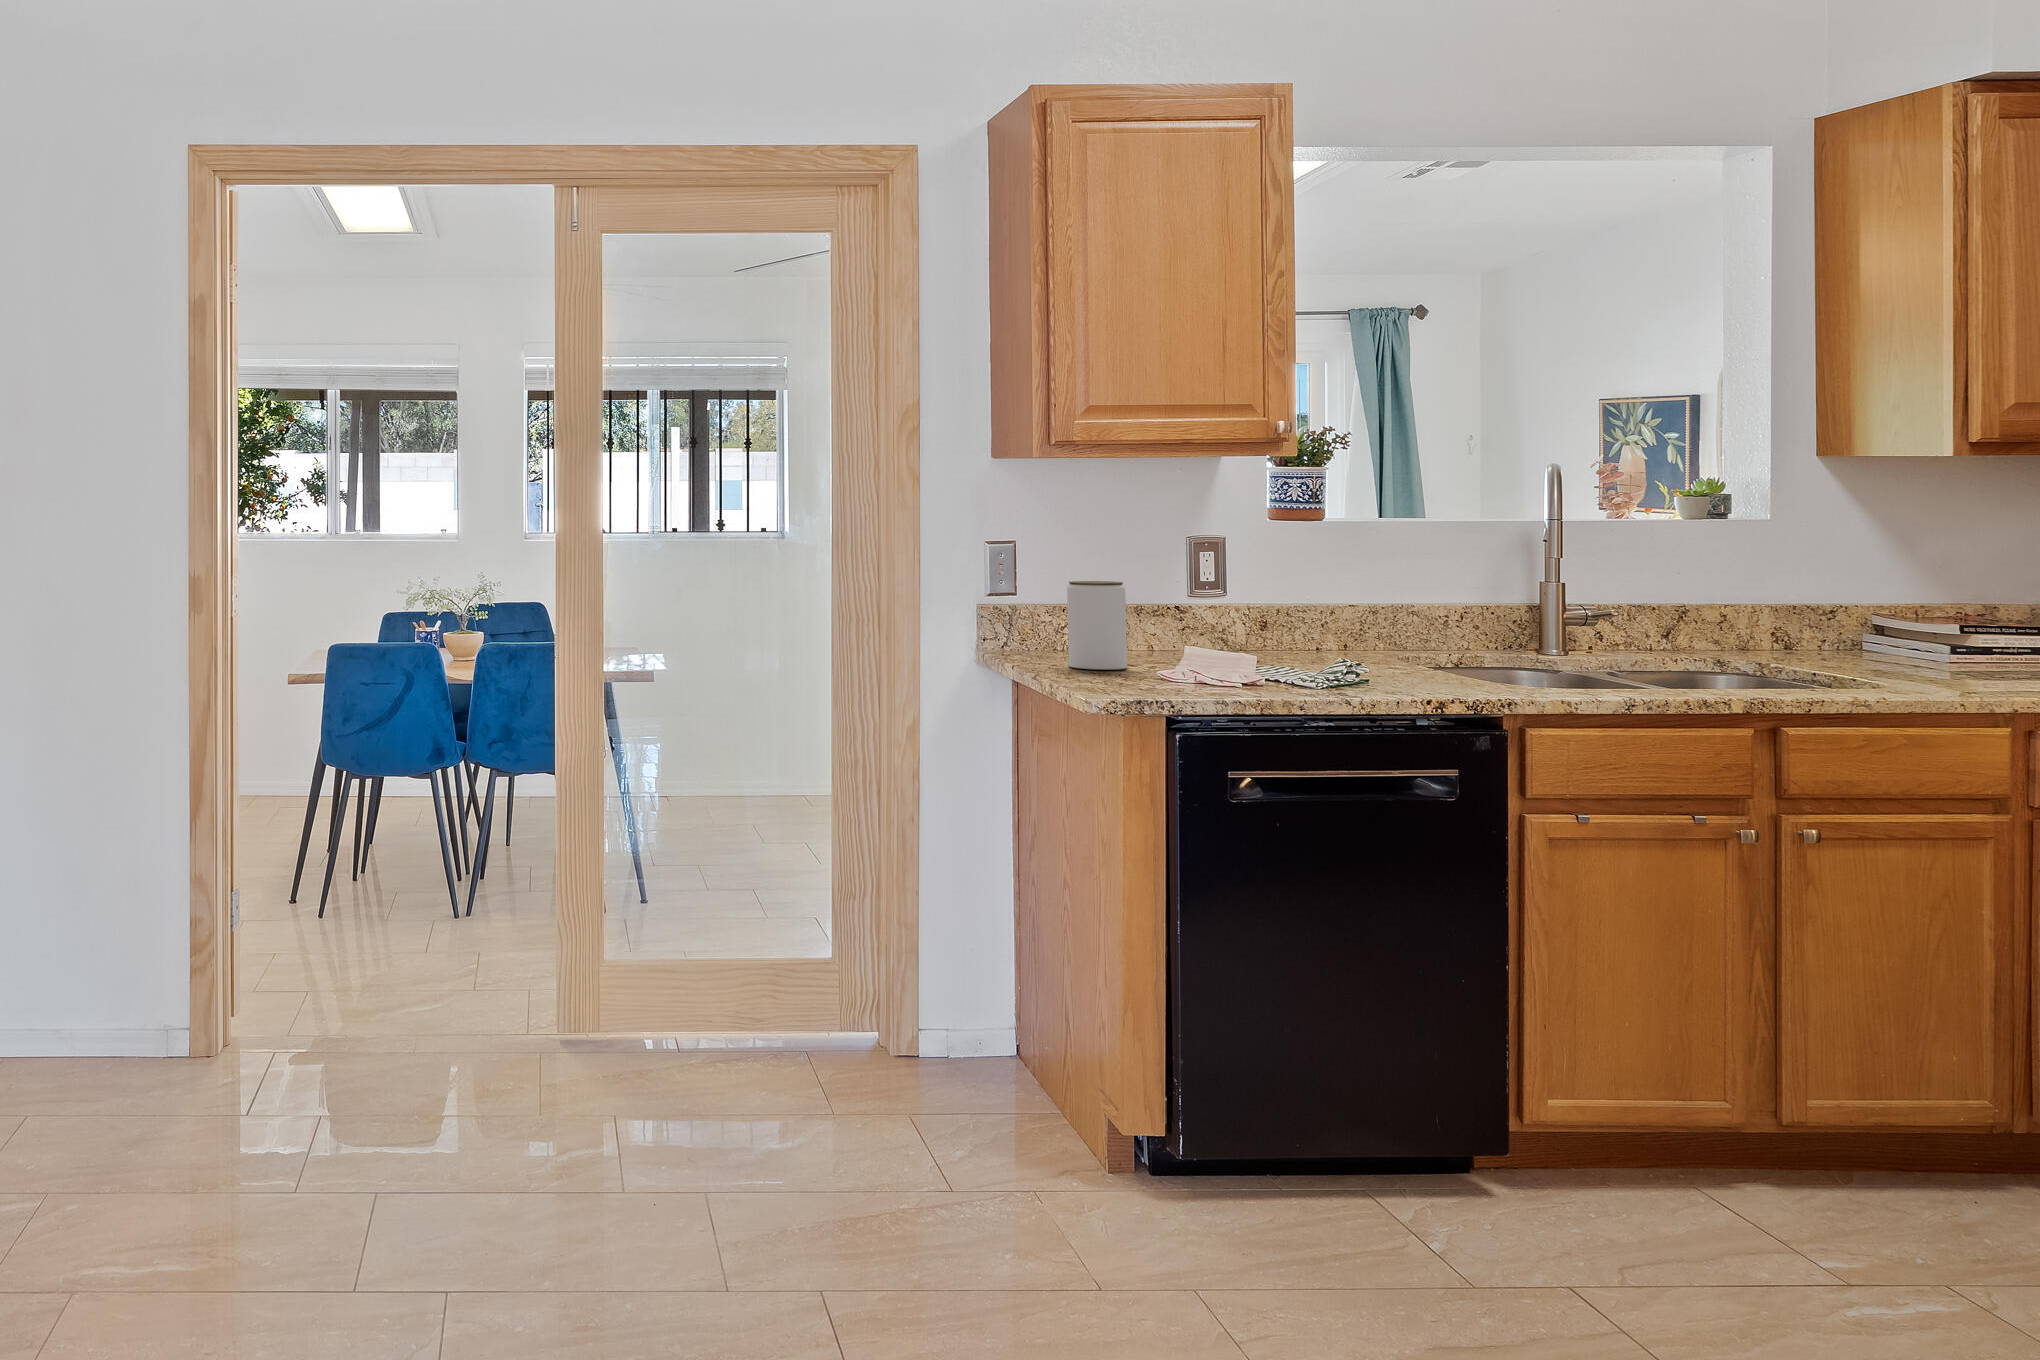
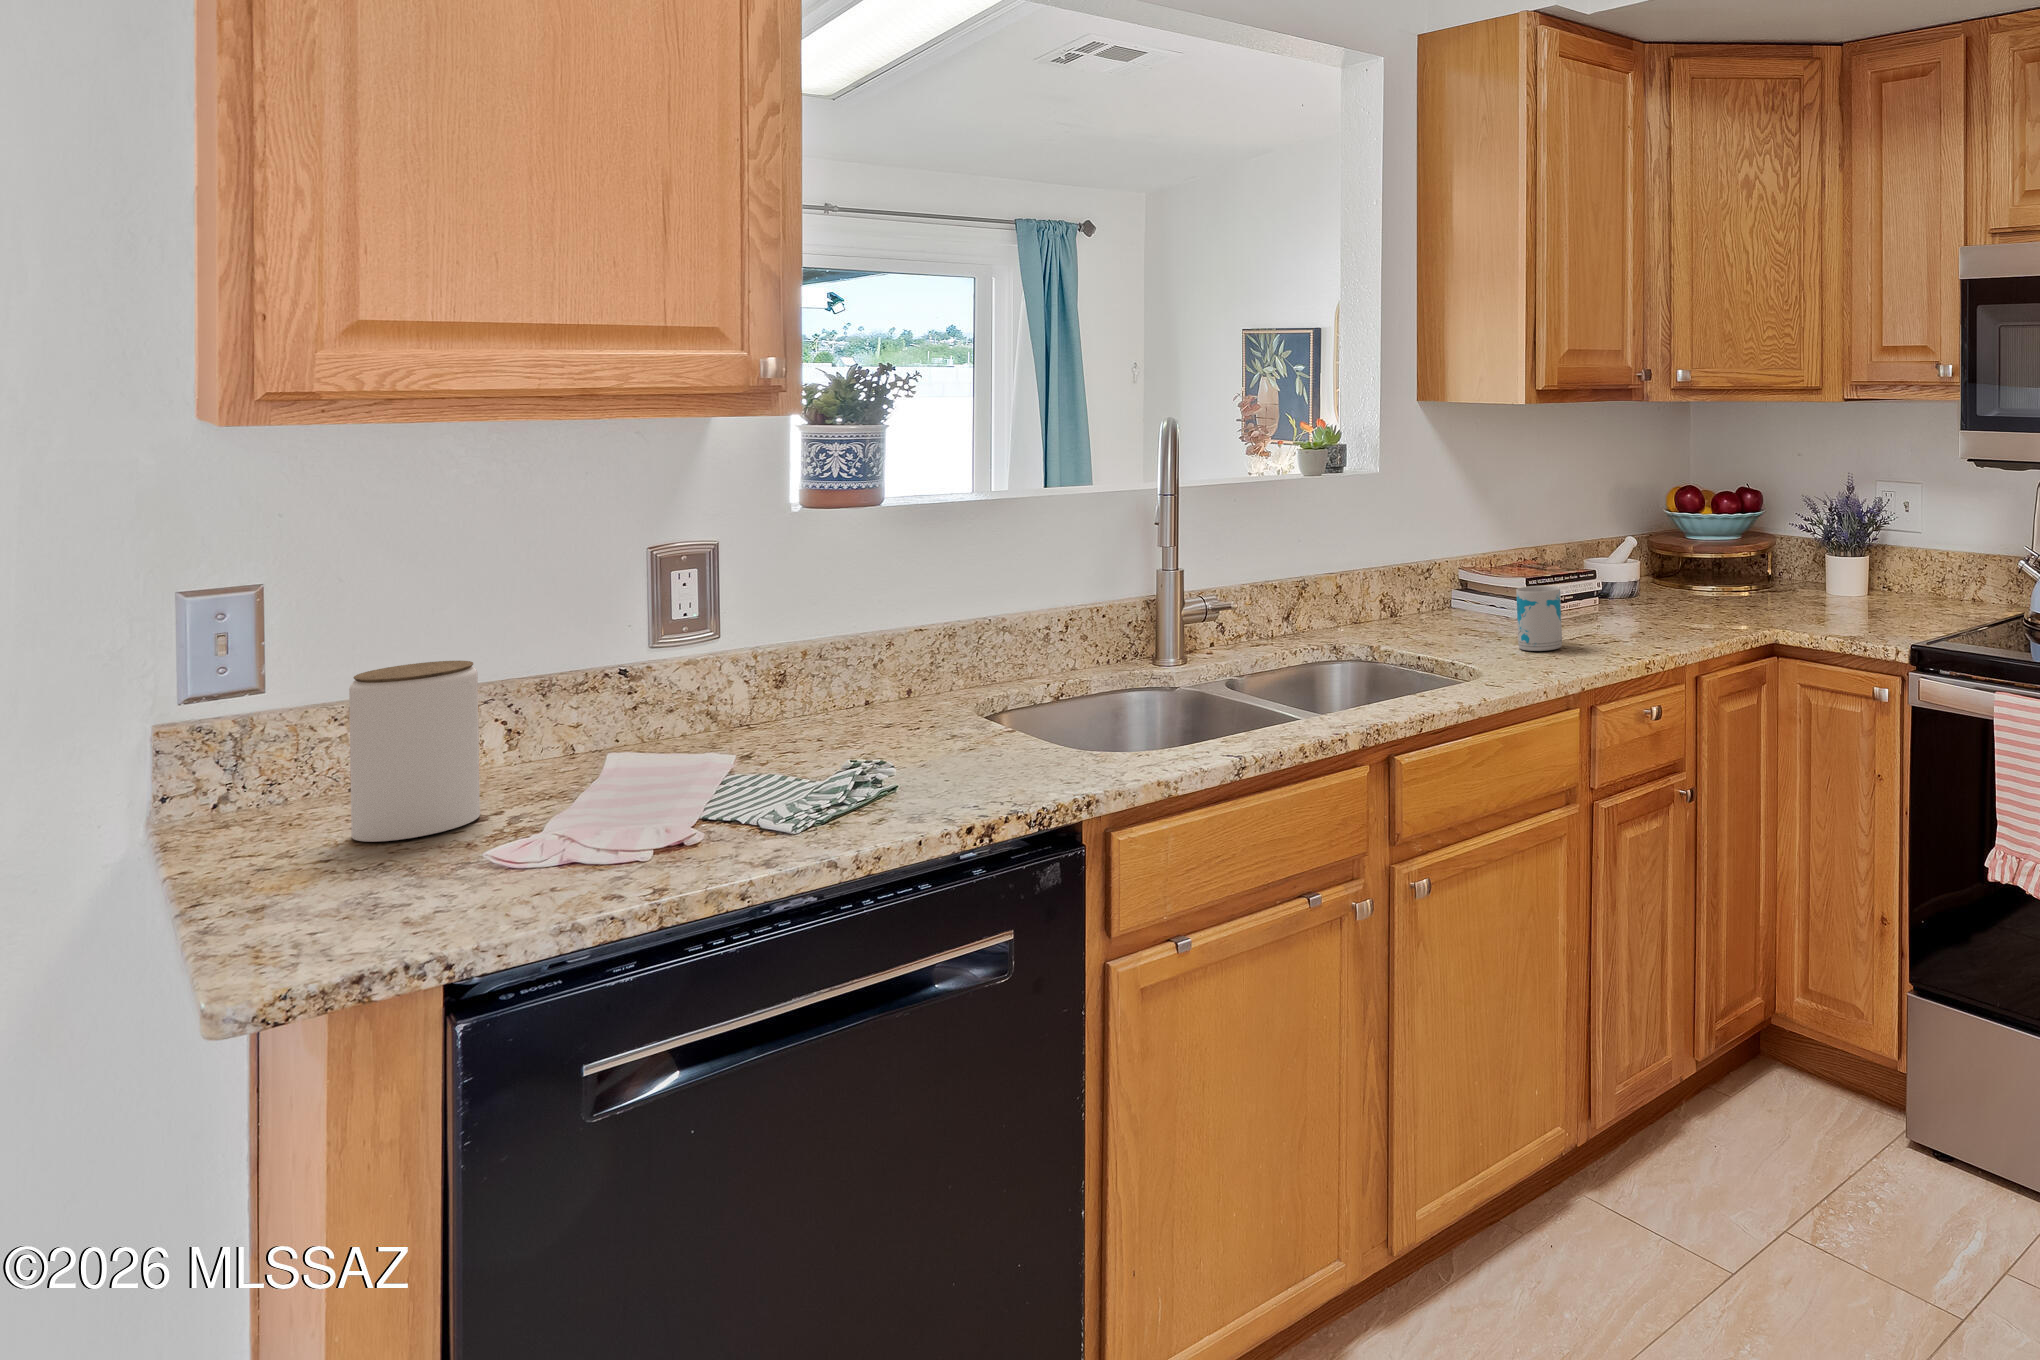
mug: none [1927,626,1985,684] -> present [1516,586,1562,651]

